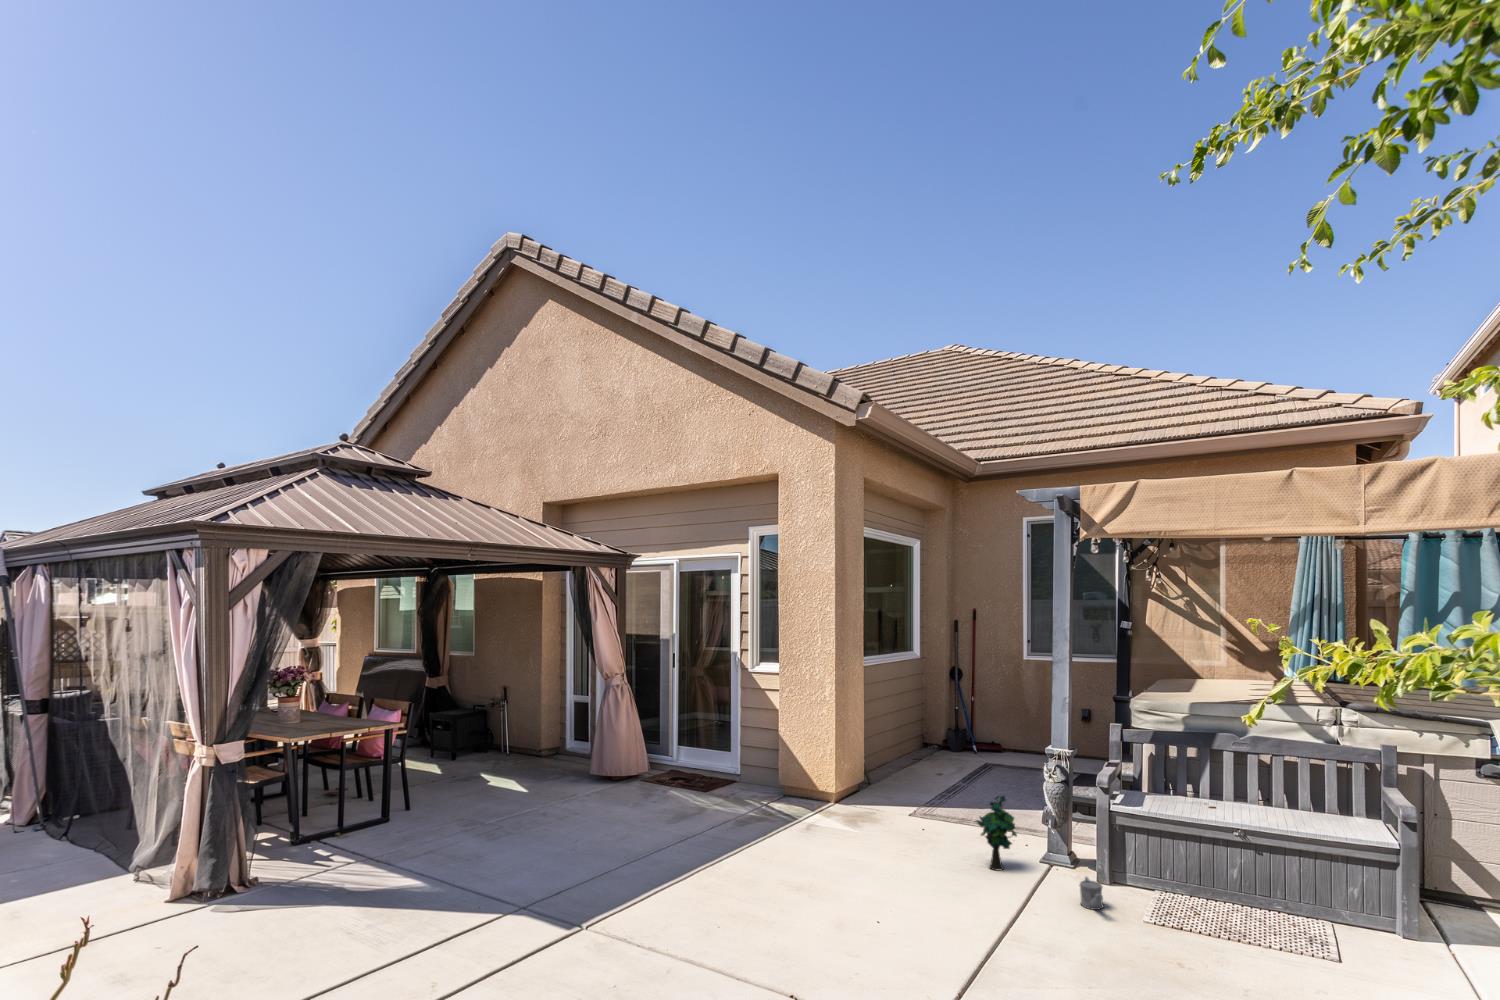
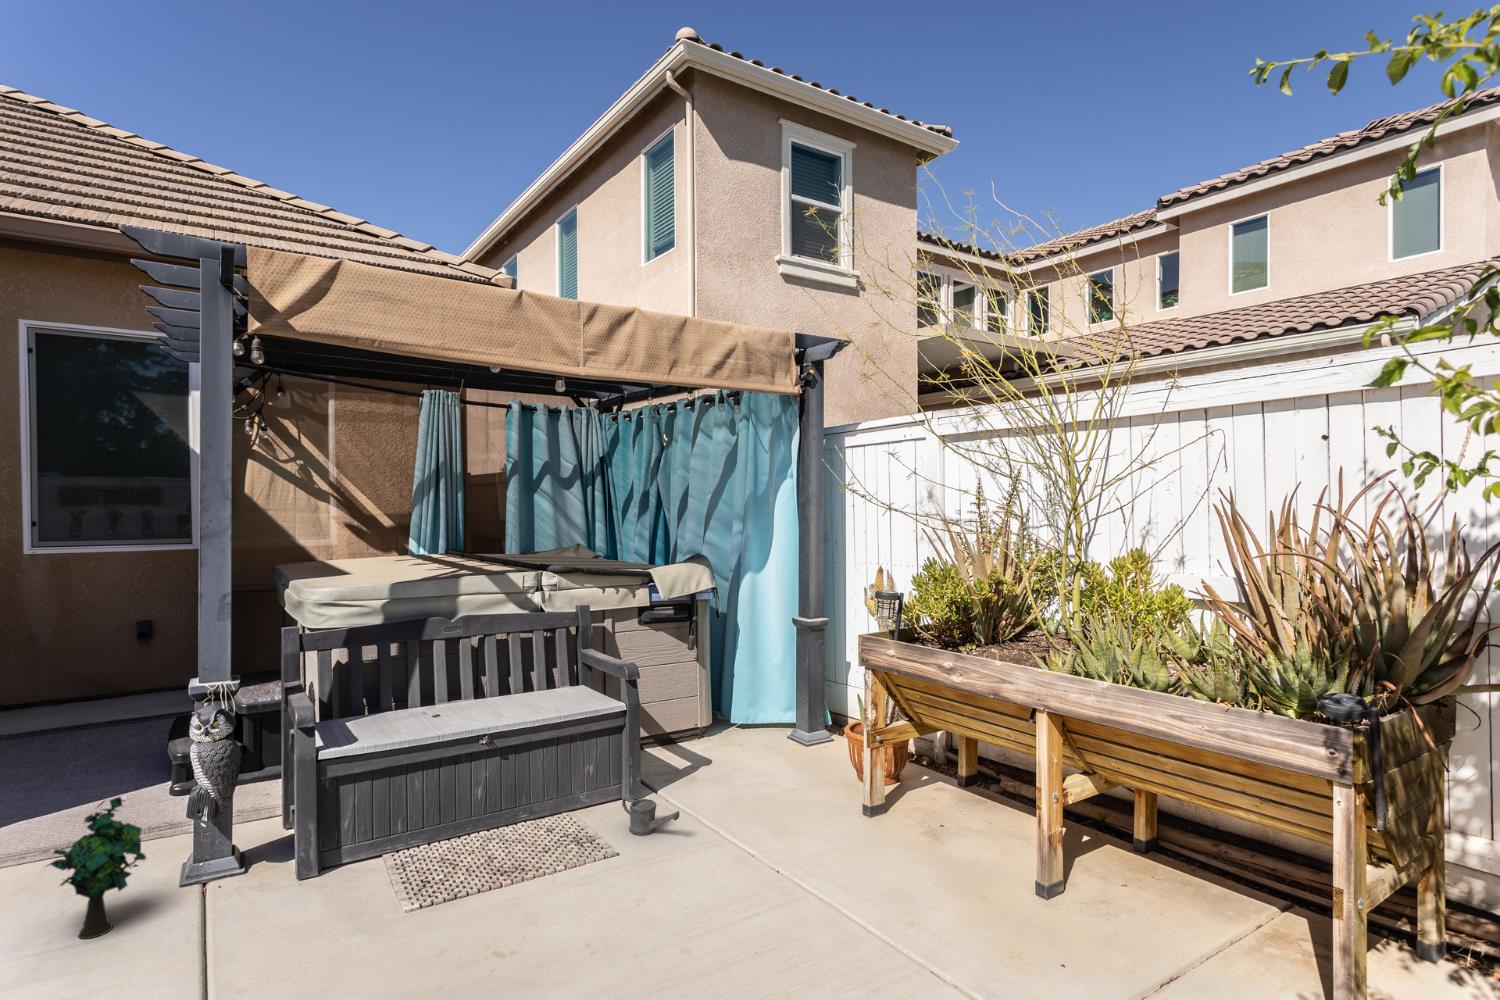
watering can: present [1079,877,1103,910] -> present [622,797,680,835]

